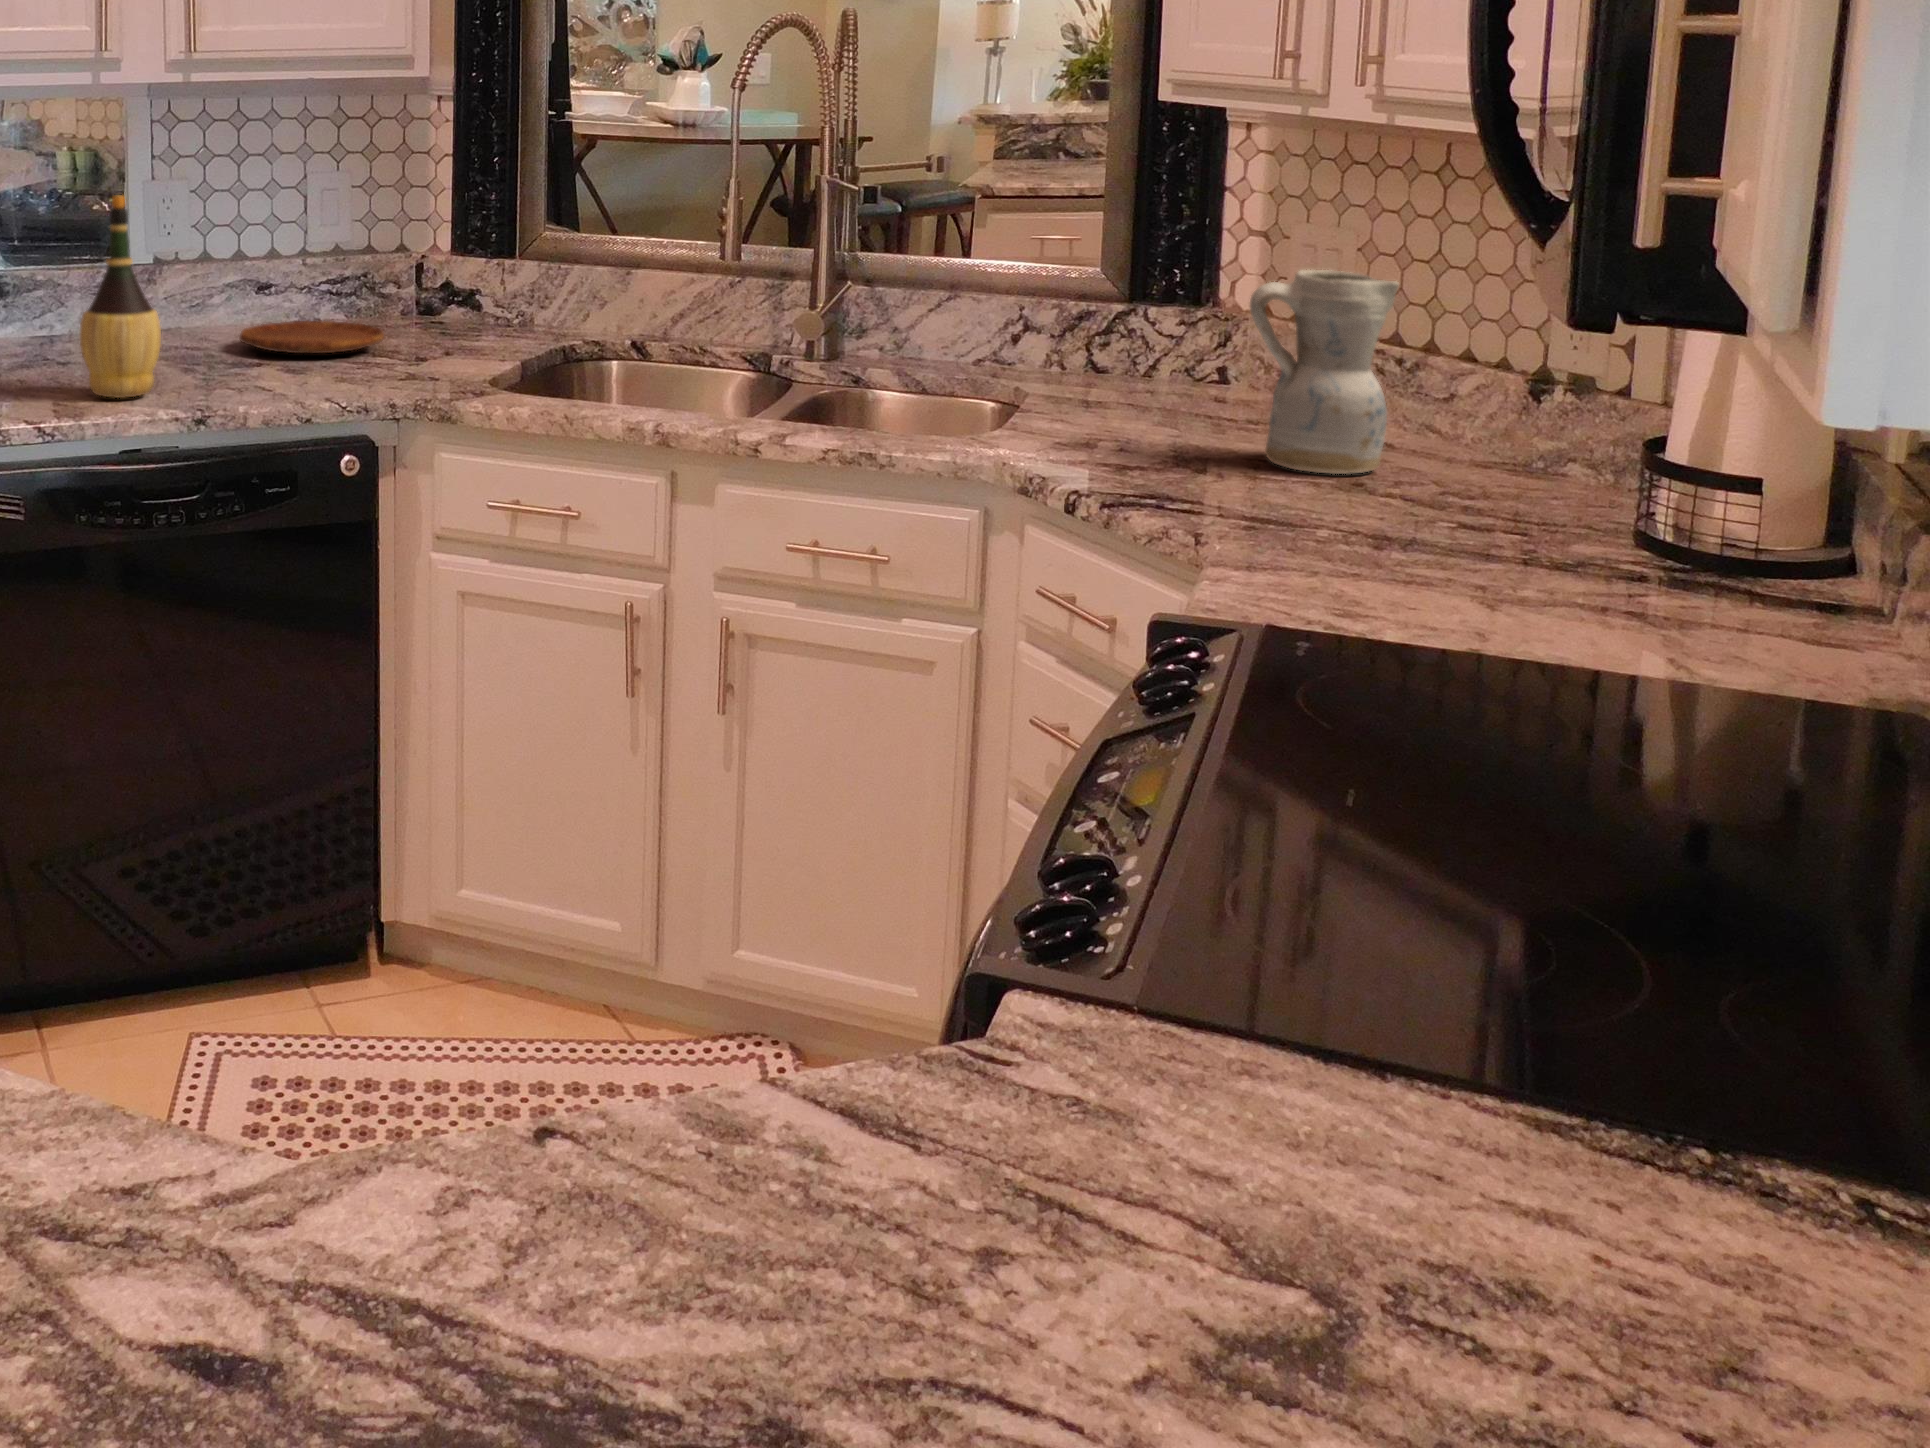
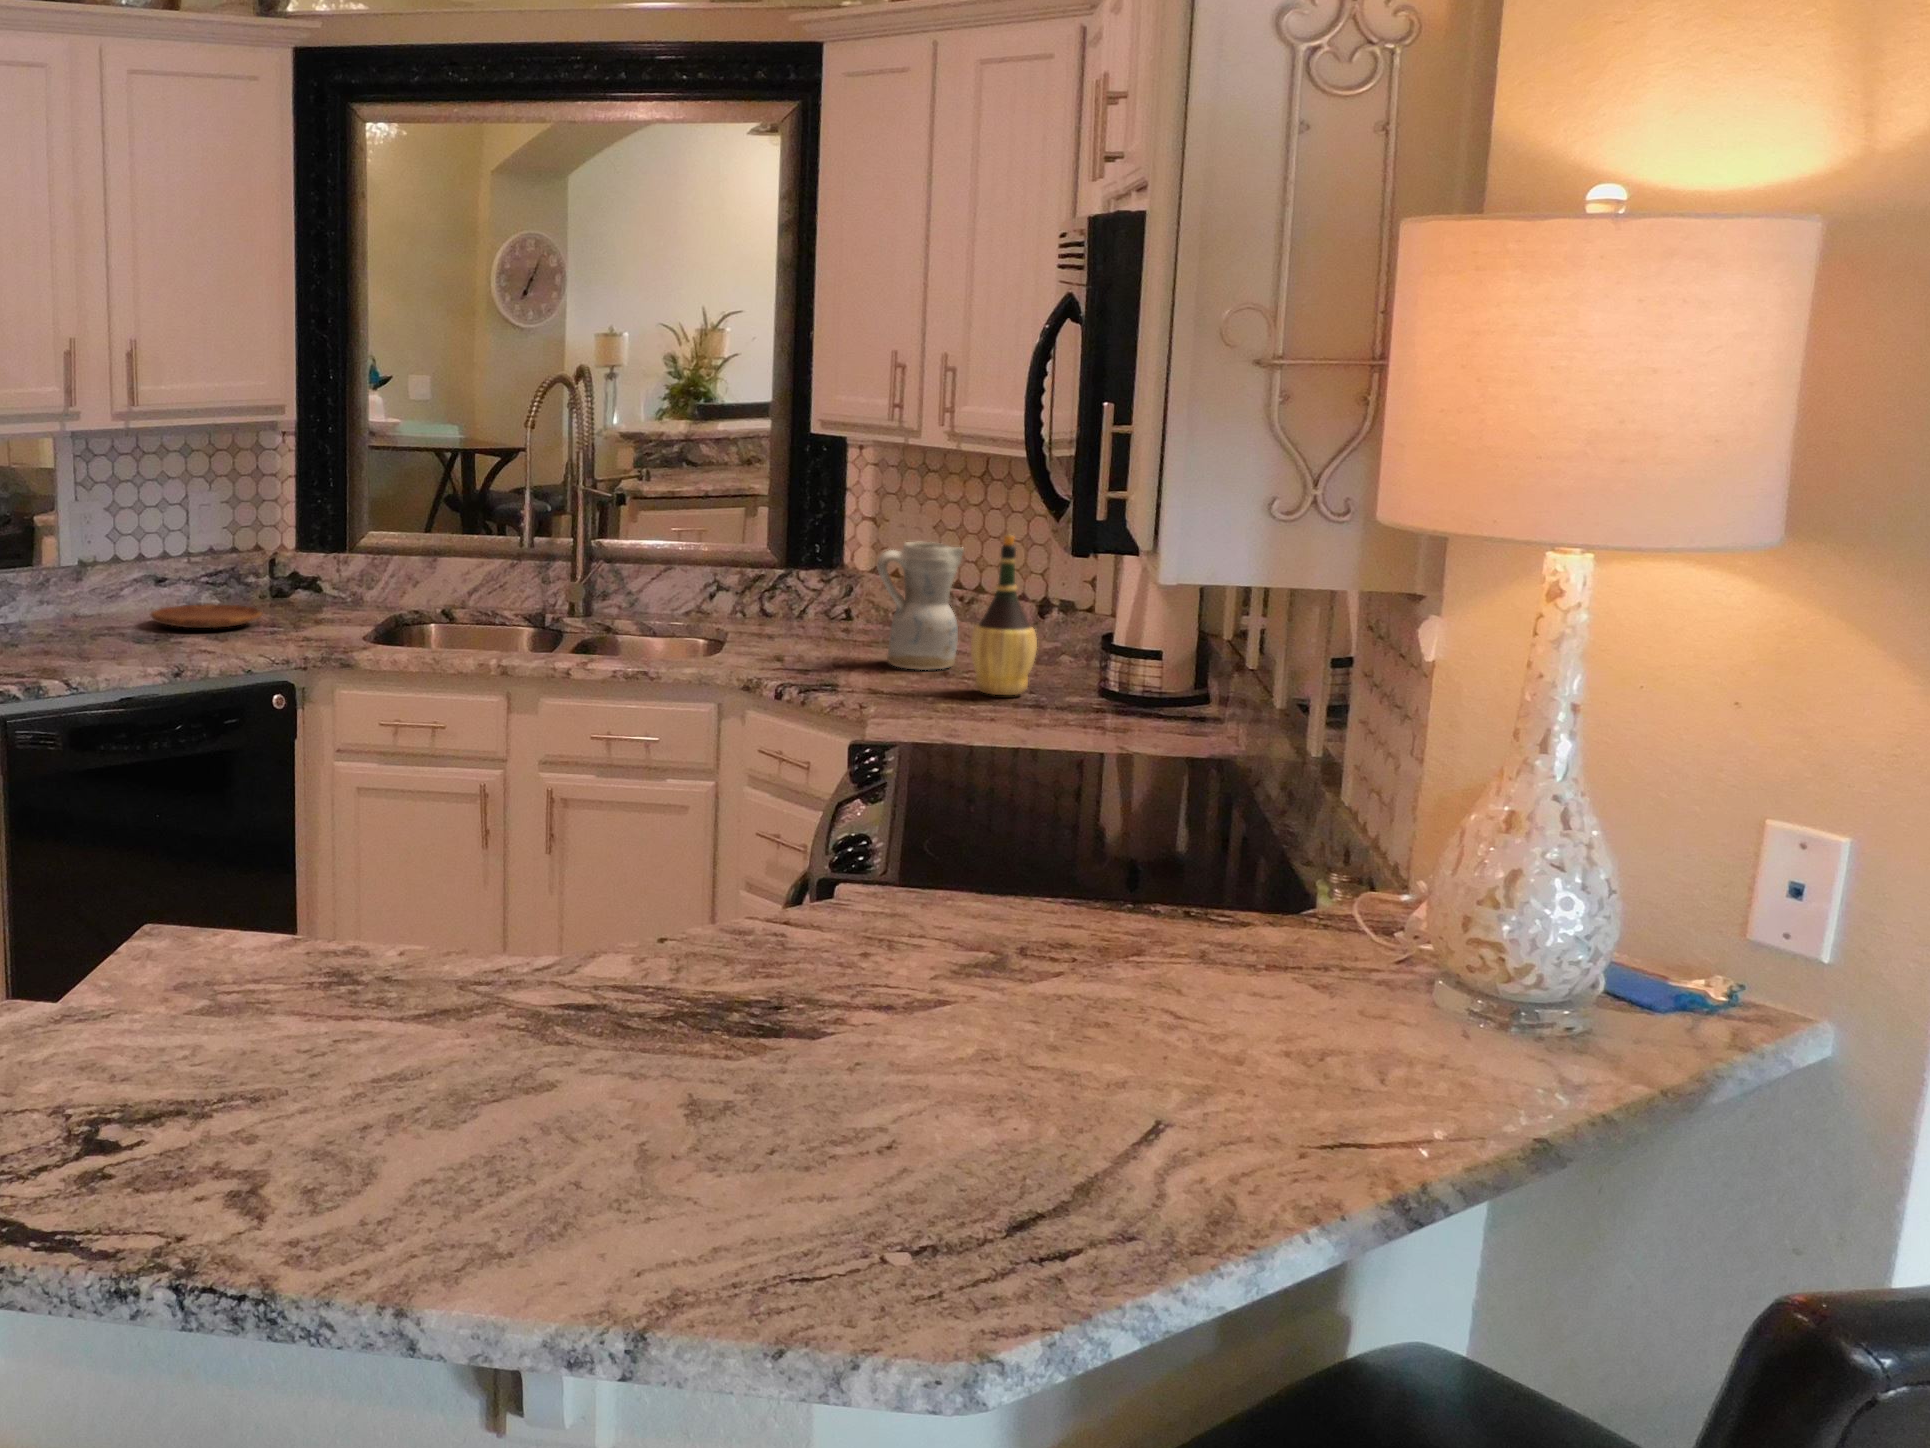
wine bottle: present [80,195,161,398] -> present [971,535,1037,695]

